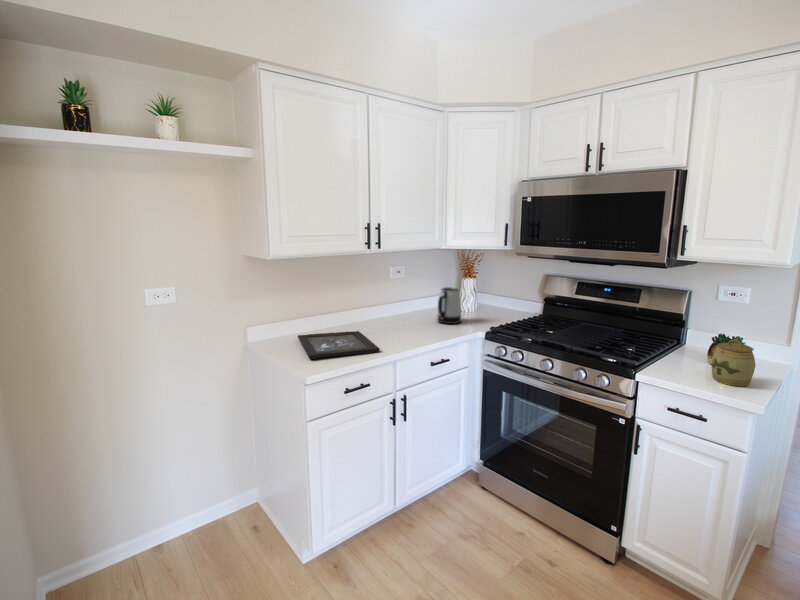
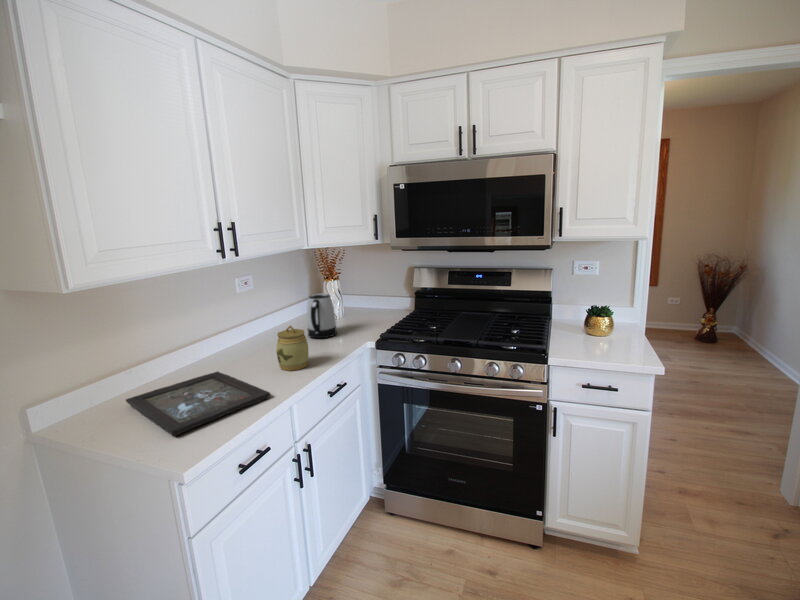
jar: present [712,339,755,386] -> present [276,325,309,371]

